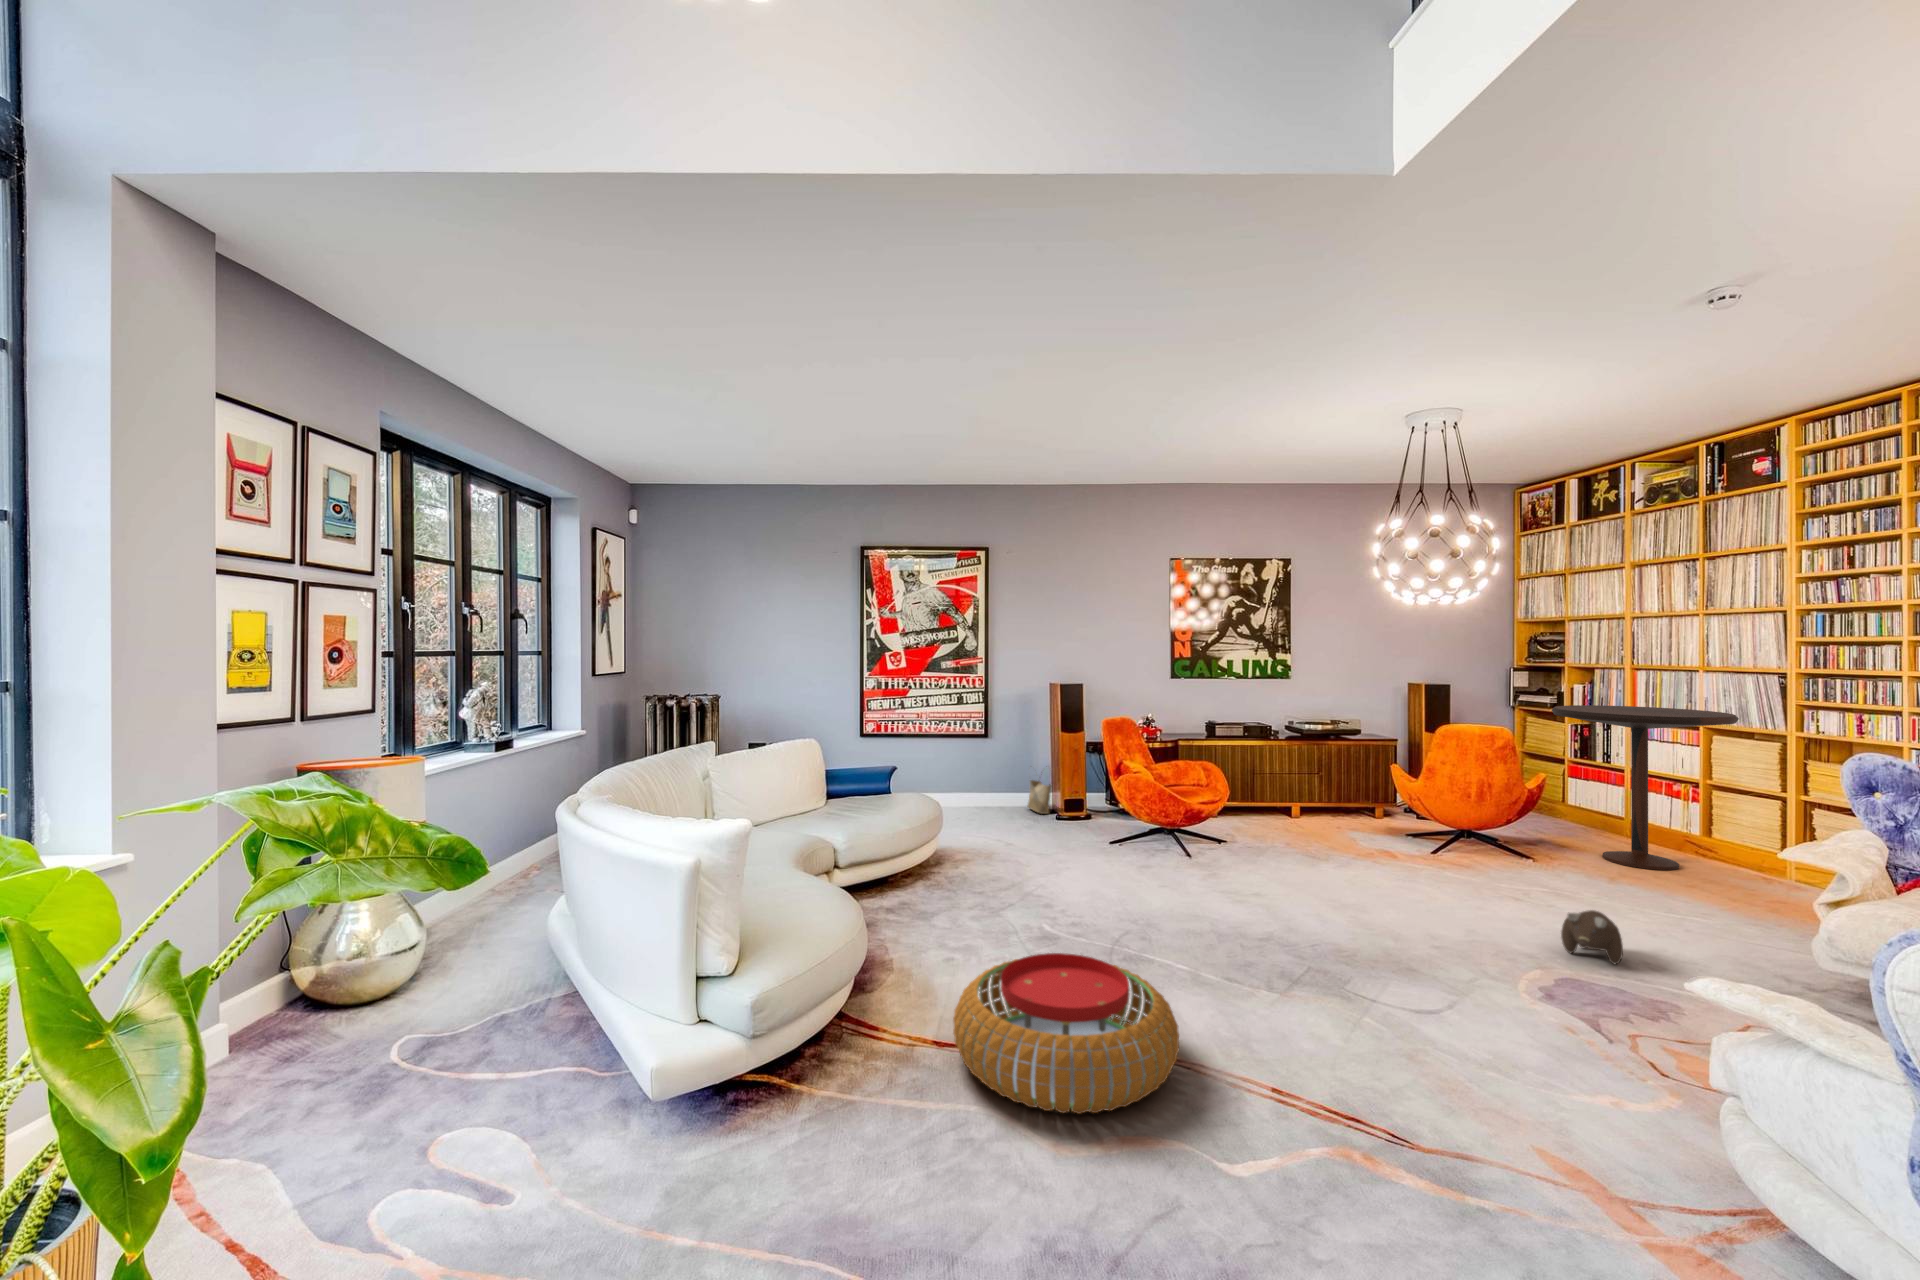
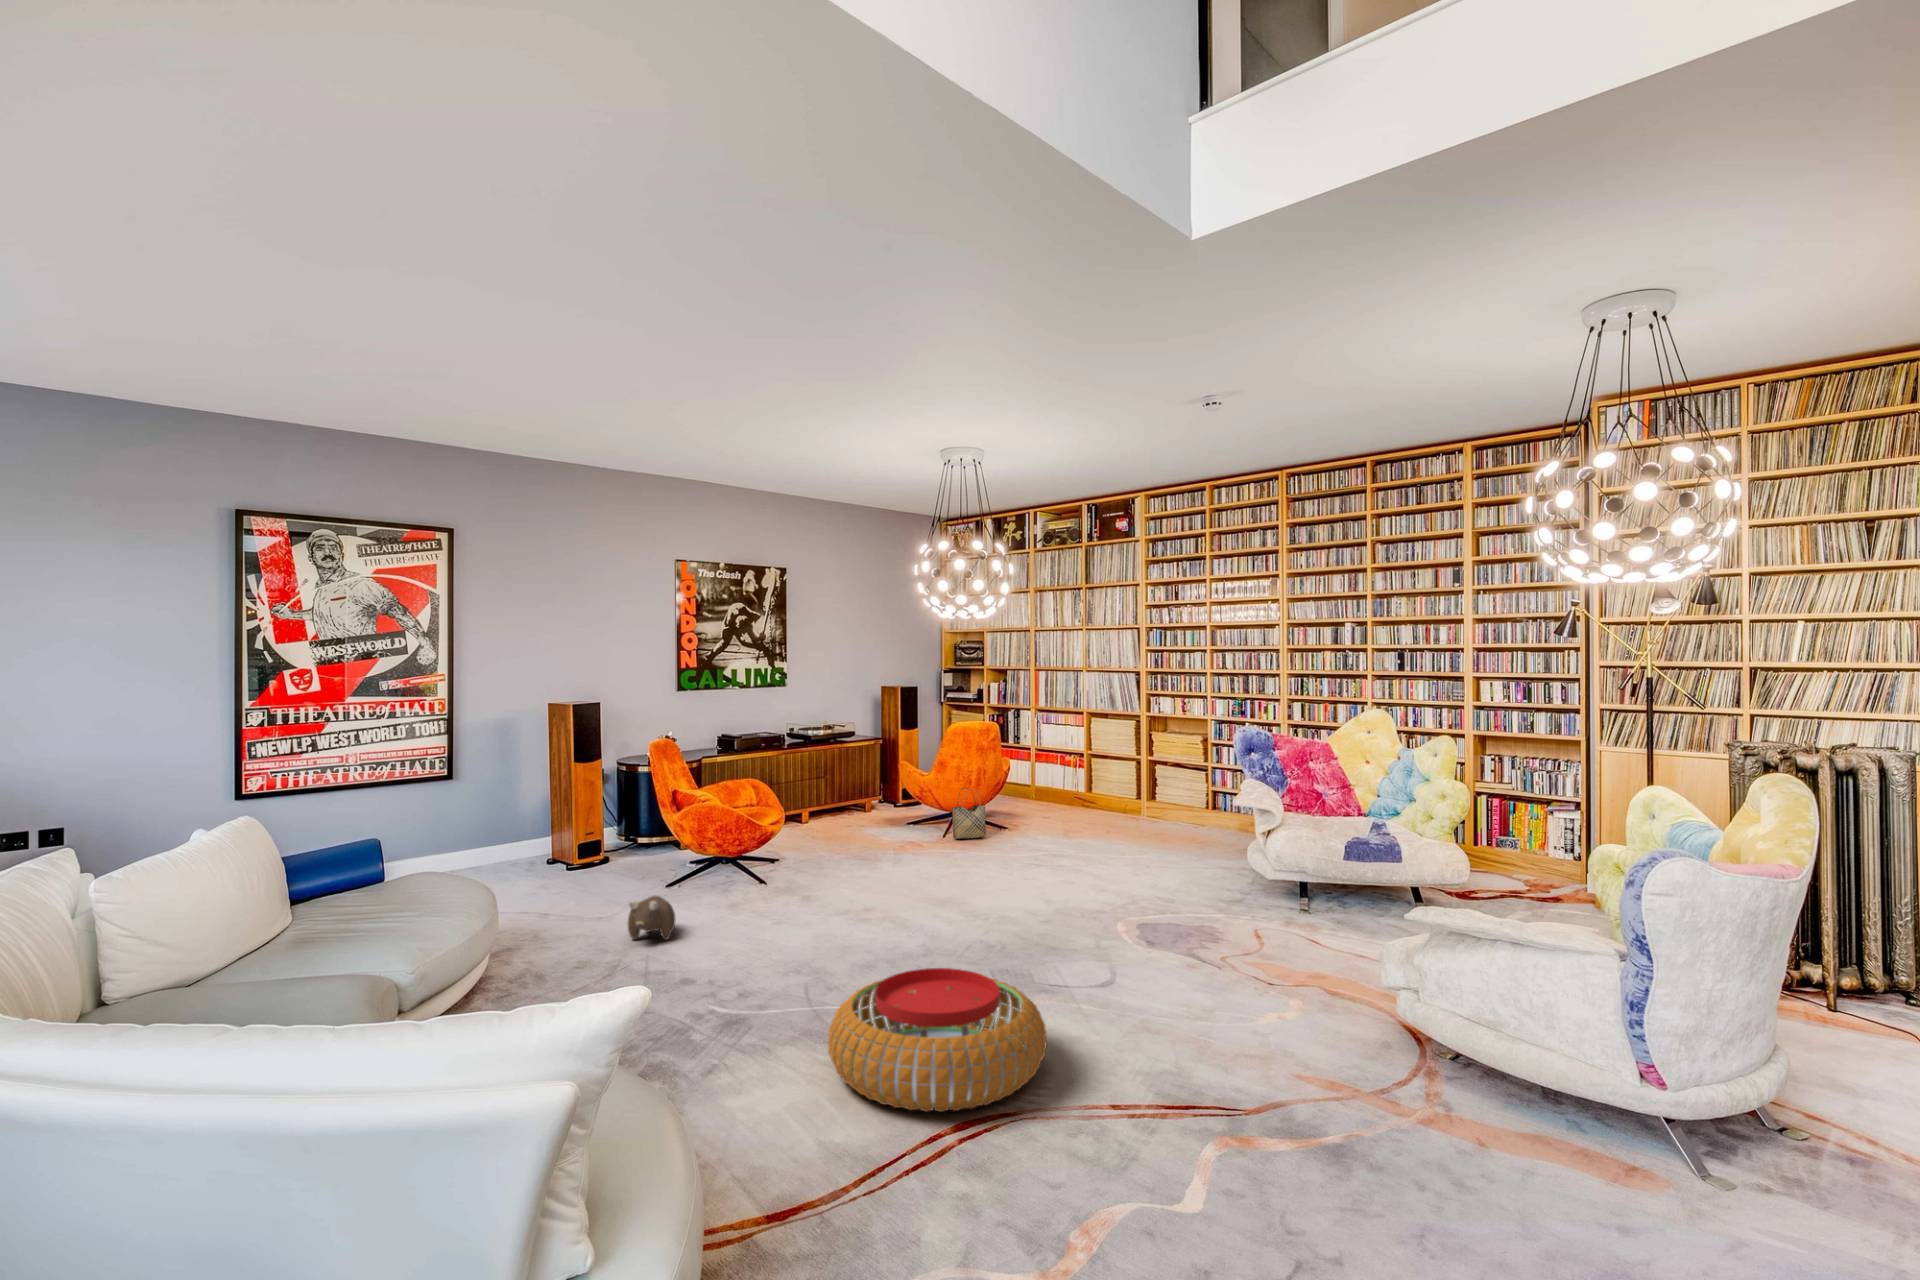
pedestal table: present [1552,705,1739,870] -> none [1008,700,1118,824]
woven basket: present [1027,780,1051,814] -> present [952,788,986,839]
plush toy: present [1561,910,1623,964] -> present [628,896,675,940]

